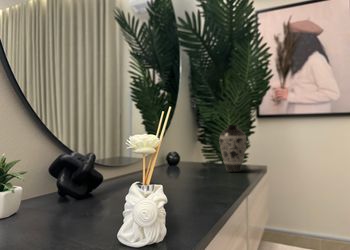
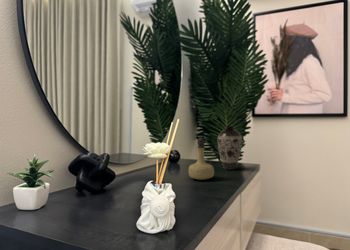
perfume bottle: none [187,136,216,183] -> present [189,138,214,180]

